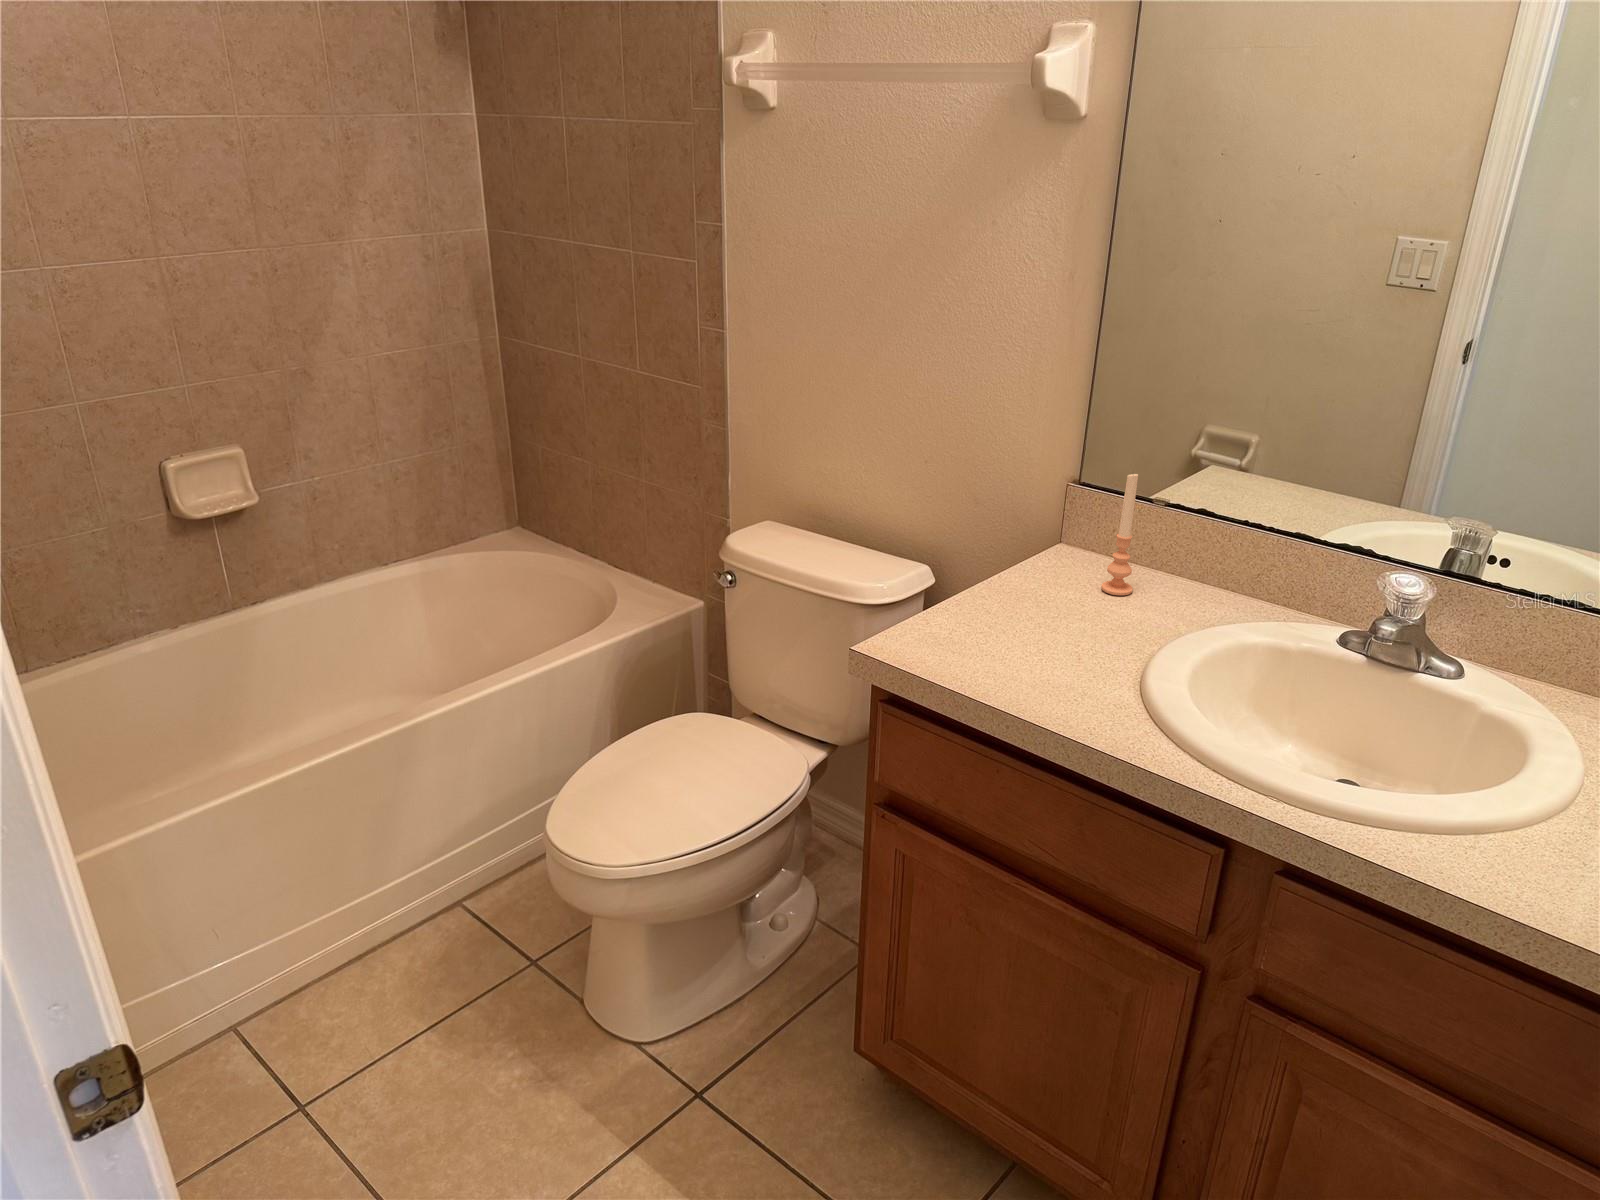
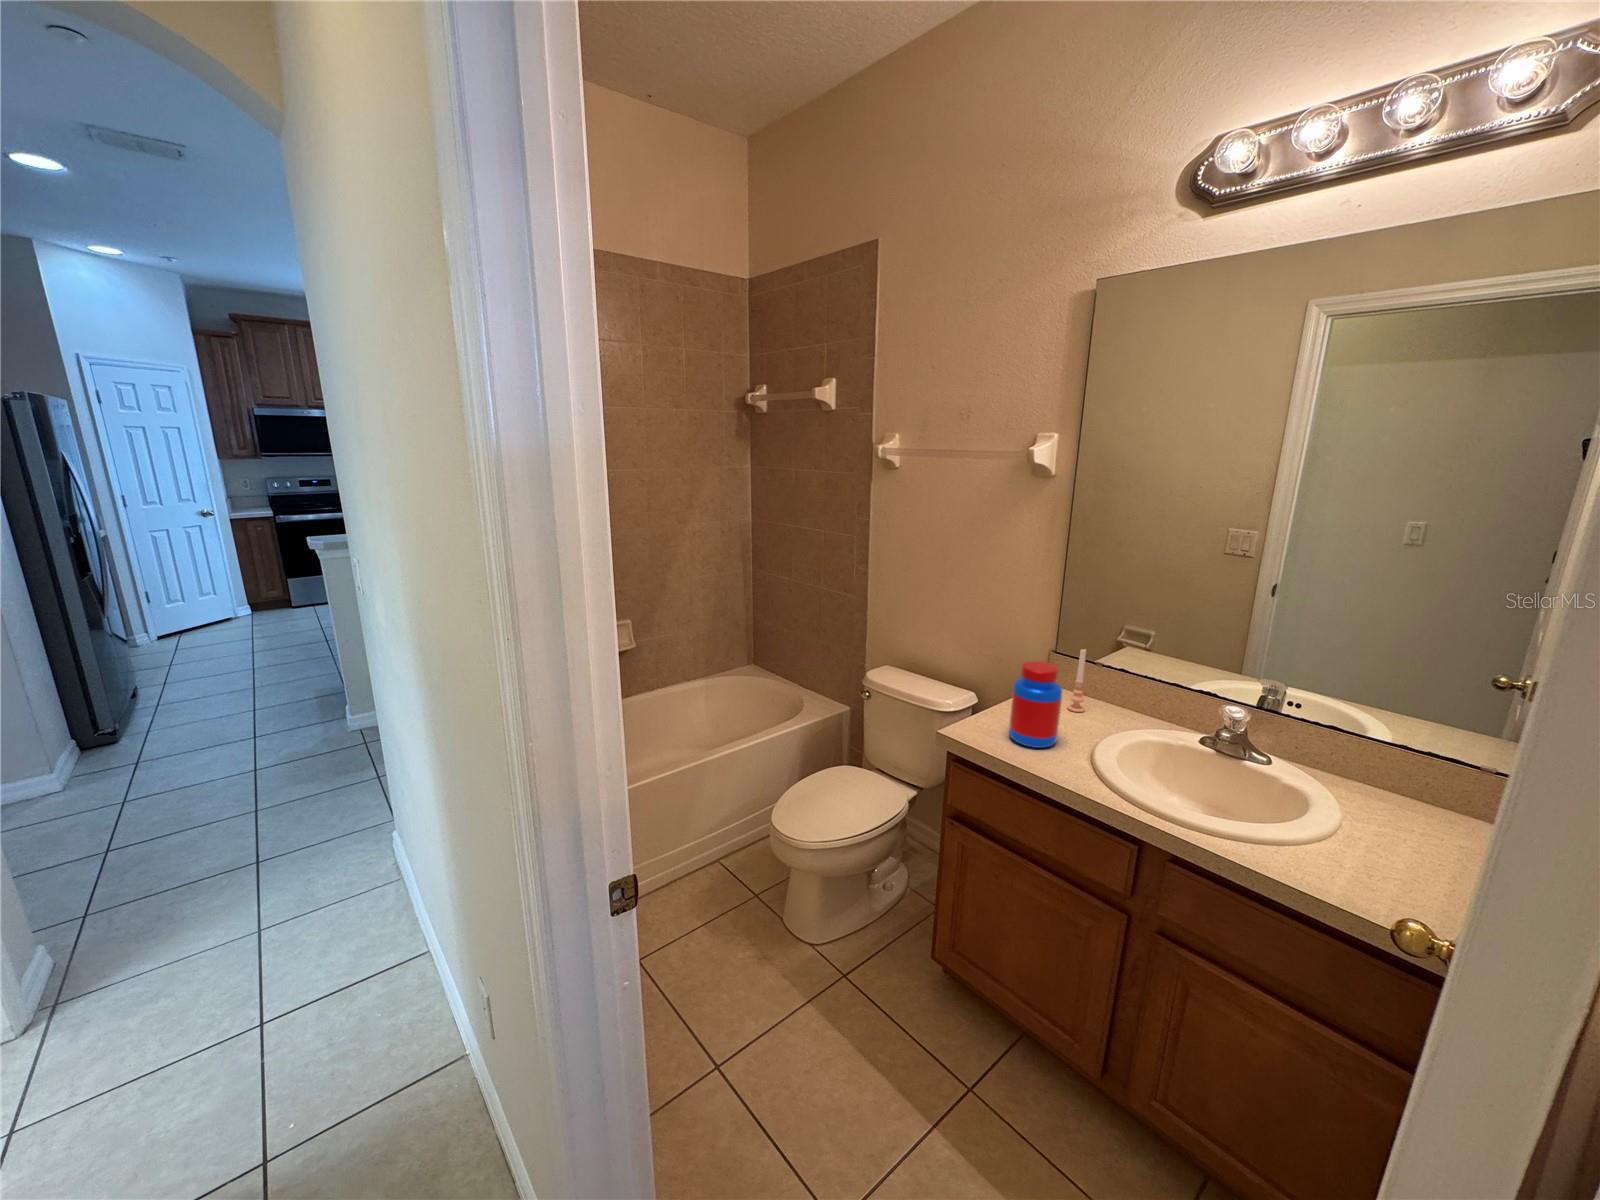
jar: none [990,501,1091,671] -> present [1009,661,1062,748]

